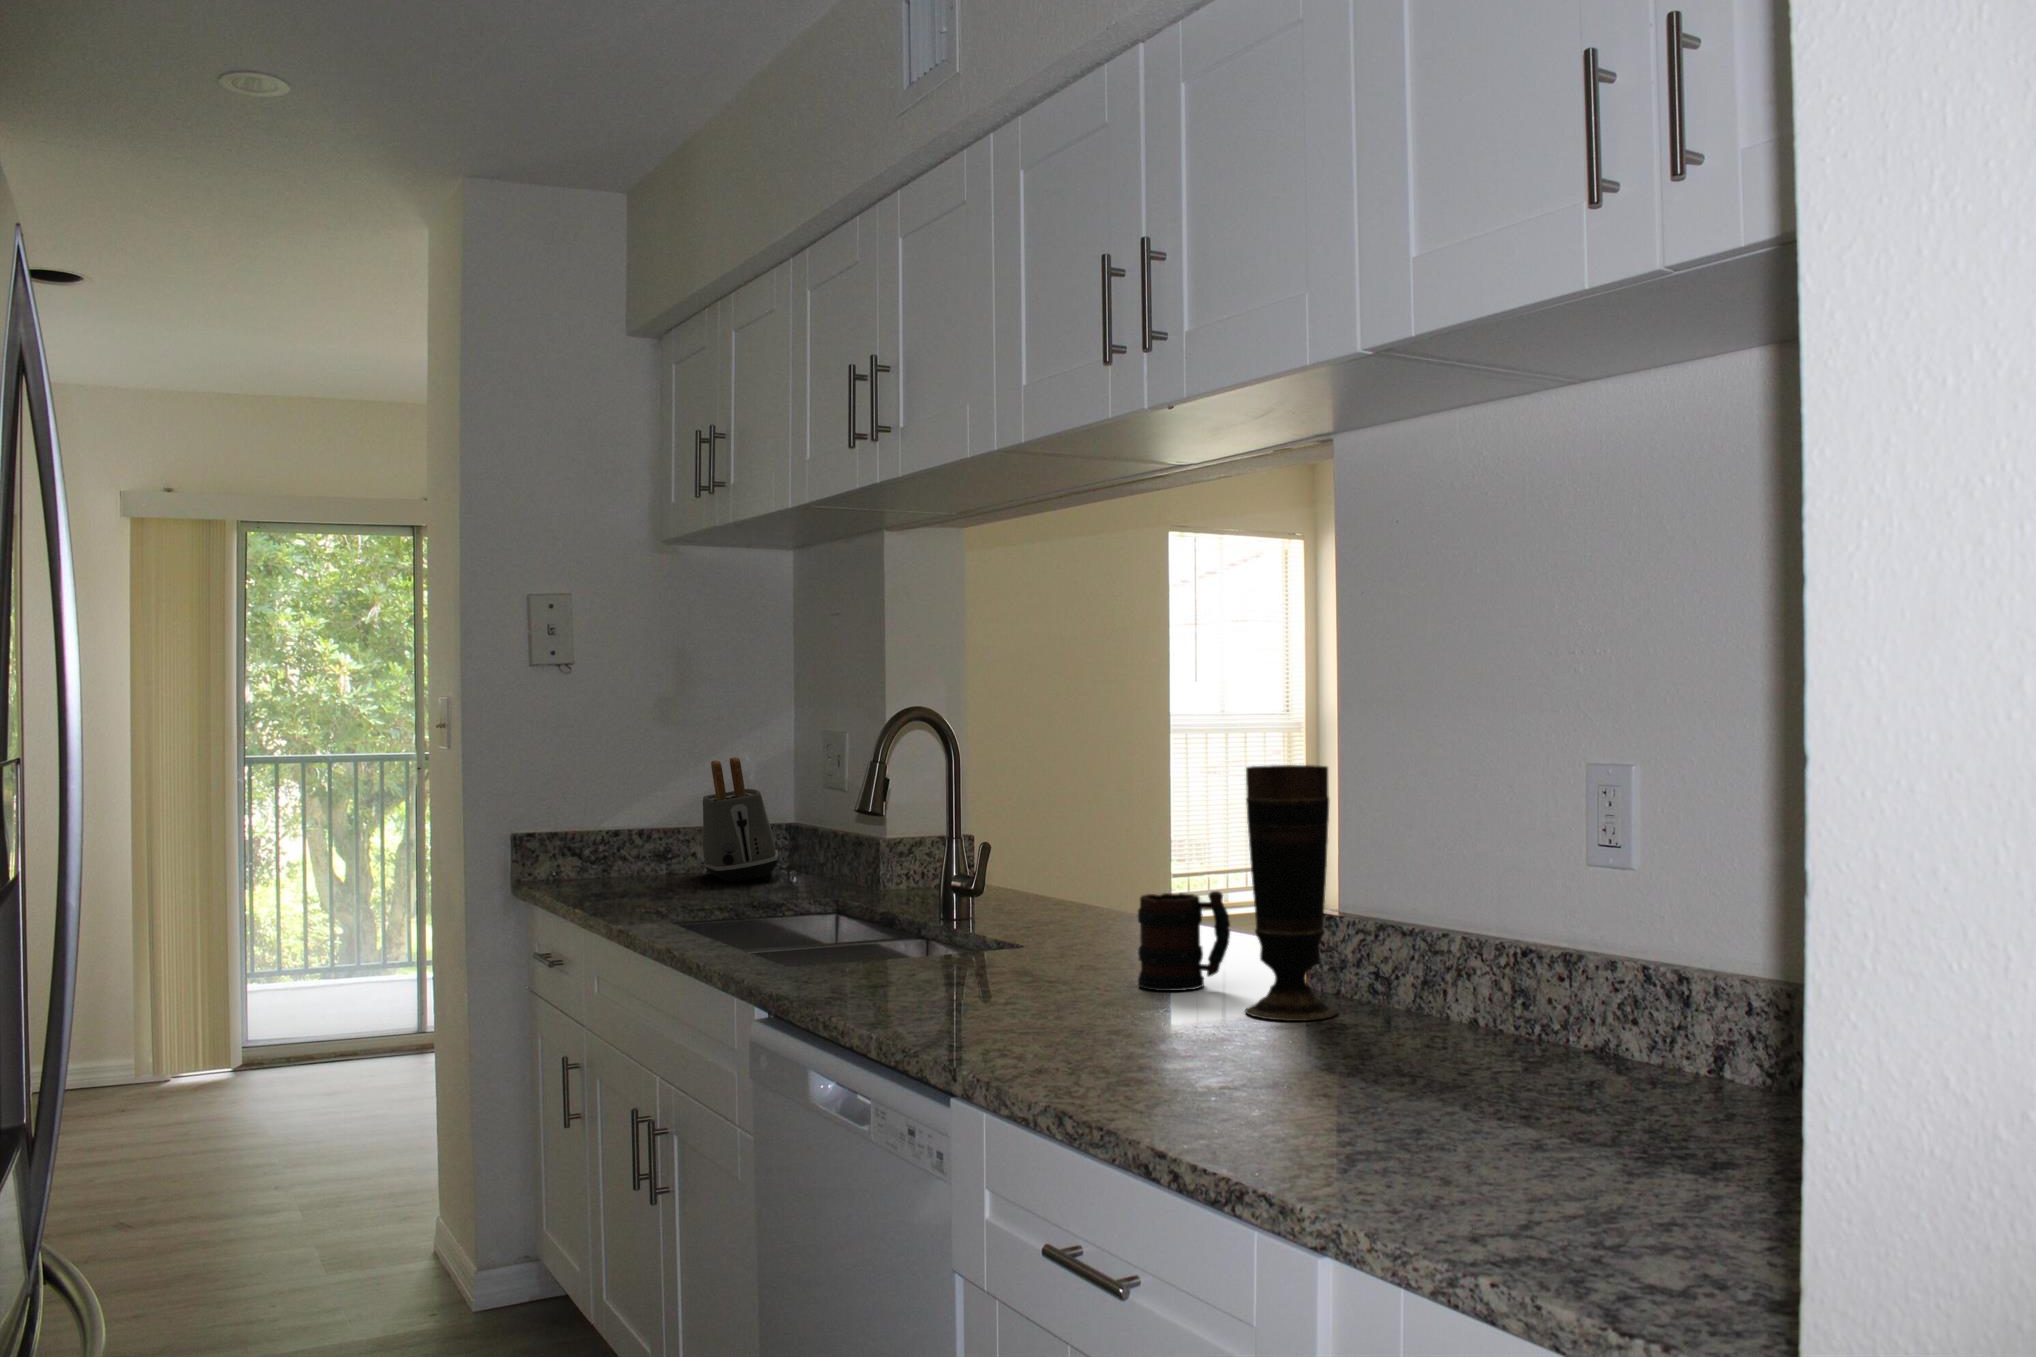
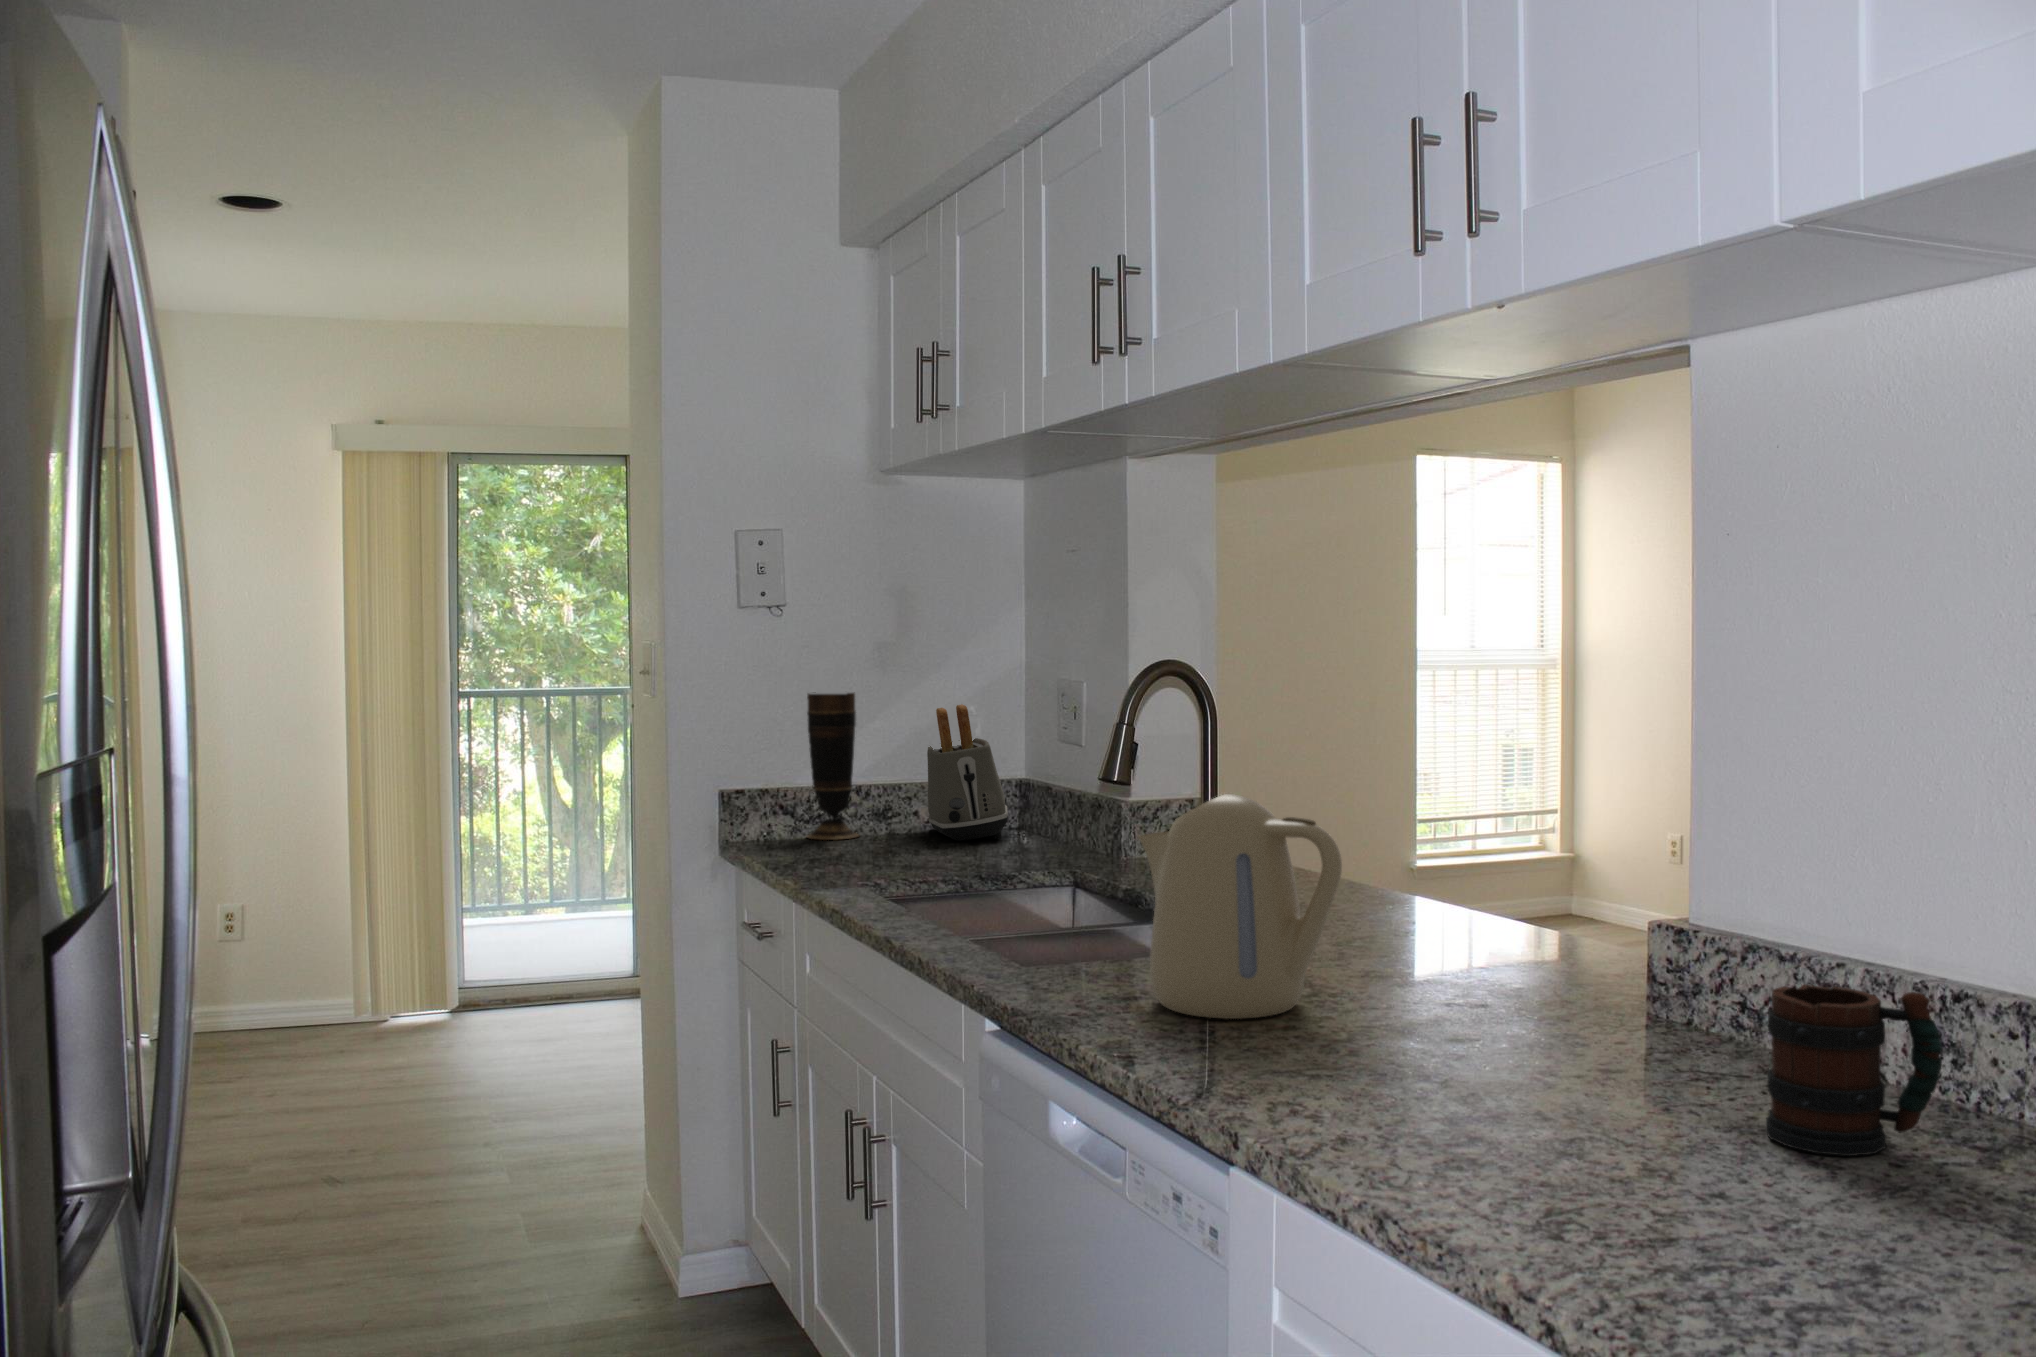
vase: present [1245,765,1337,1021] -> present [807,693,859,840]
kettle: none [885,813,1057,1004] -> present [1138,794,1342,1019]
mug: present [1138,891,1230,991] -> present [1766,985,1942,1156]

